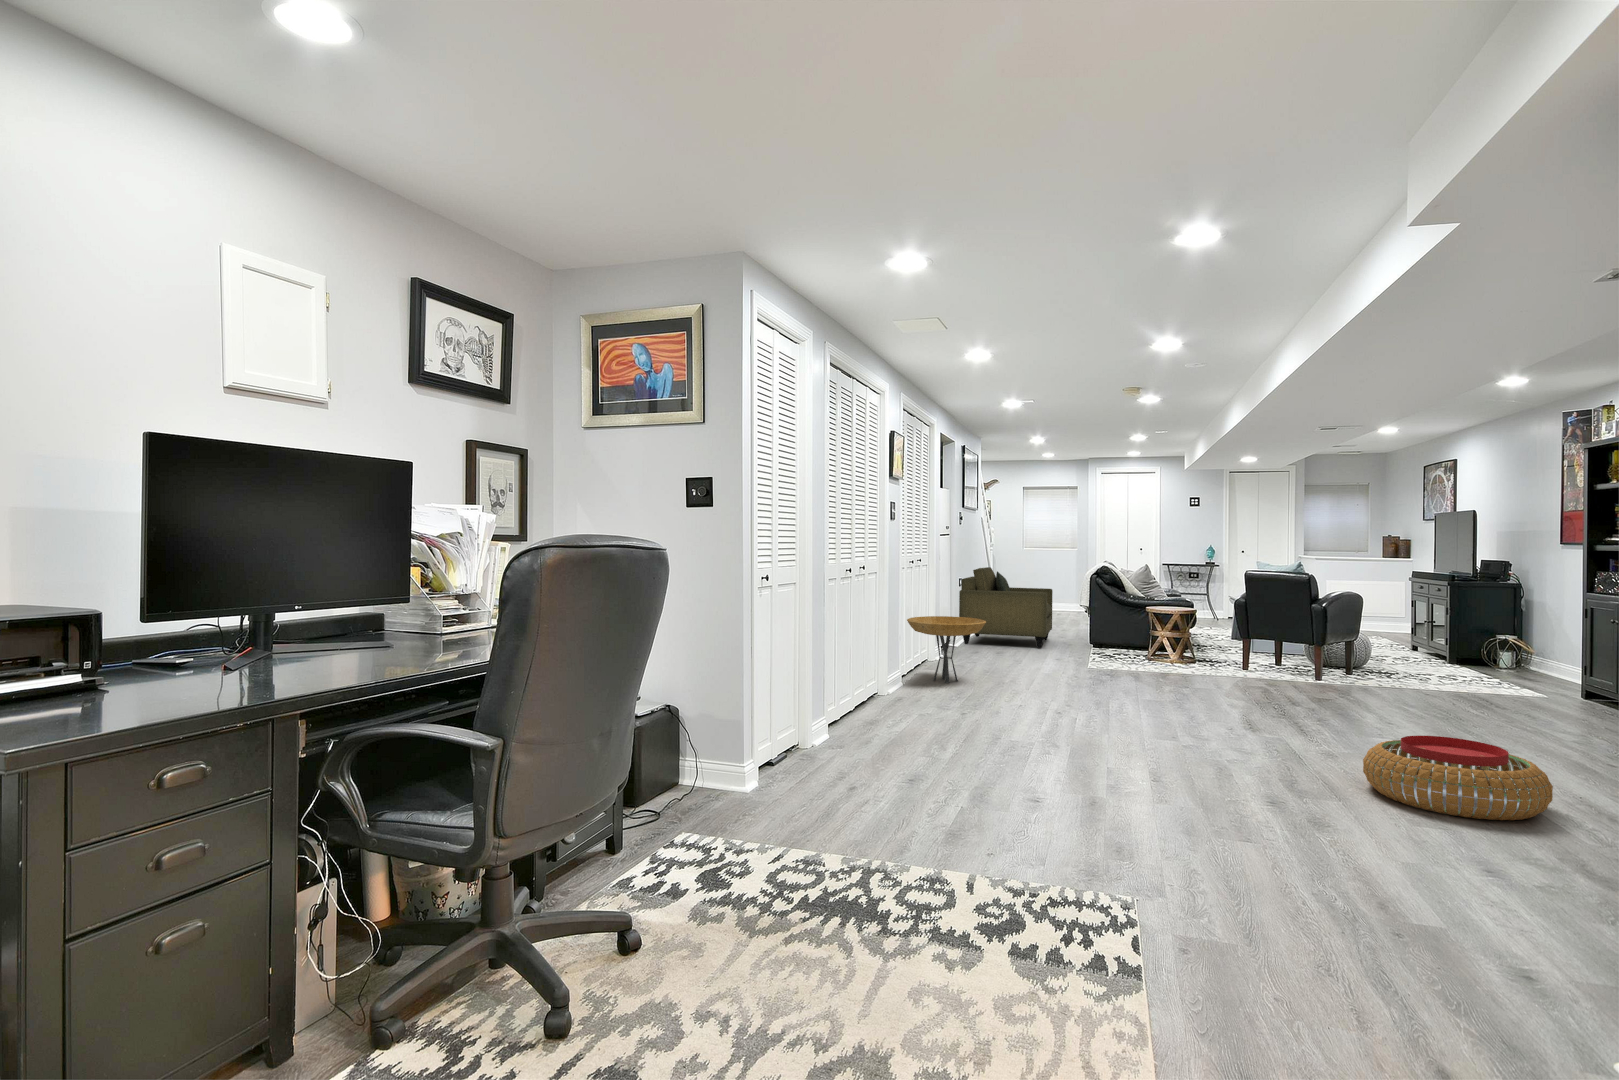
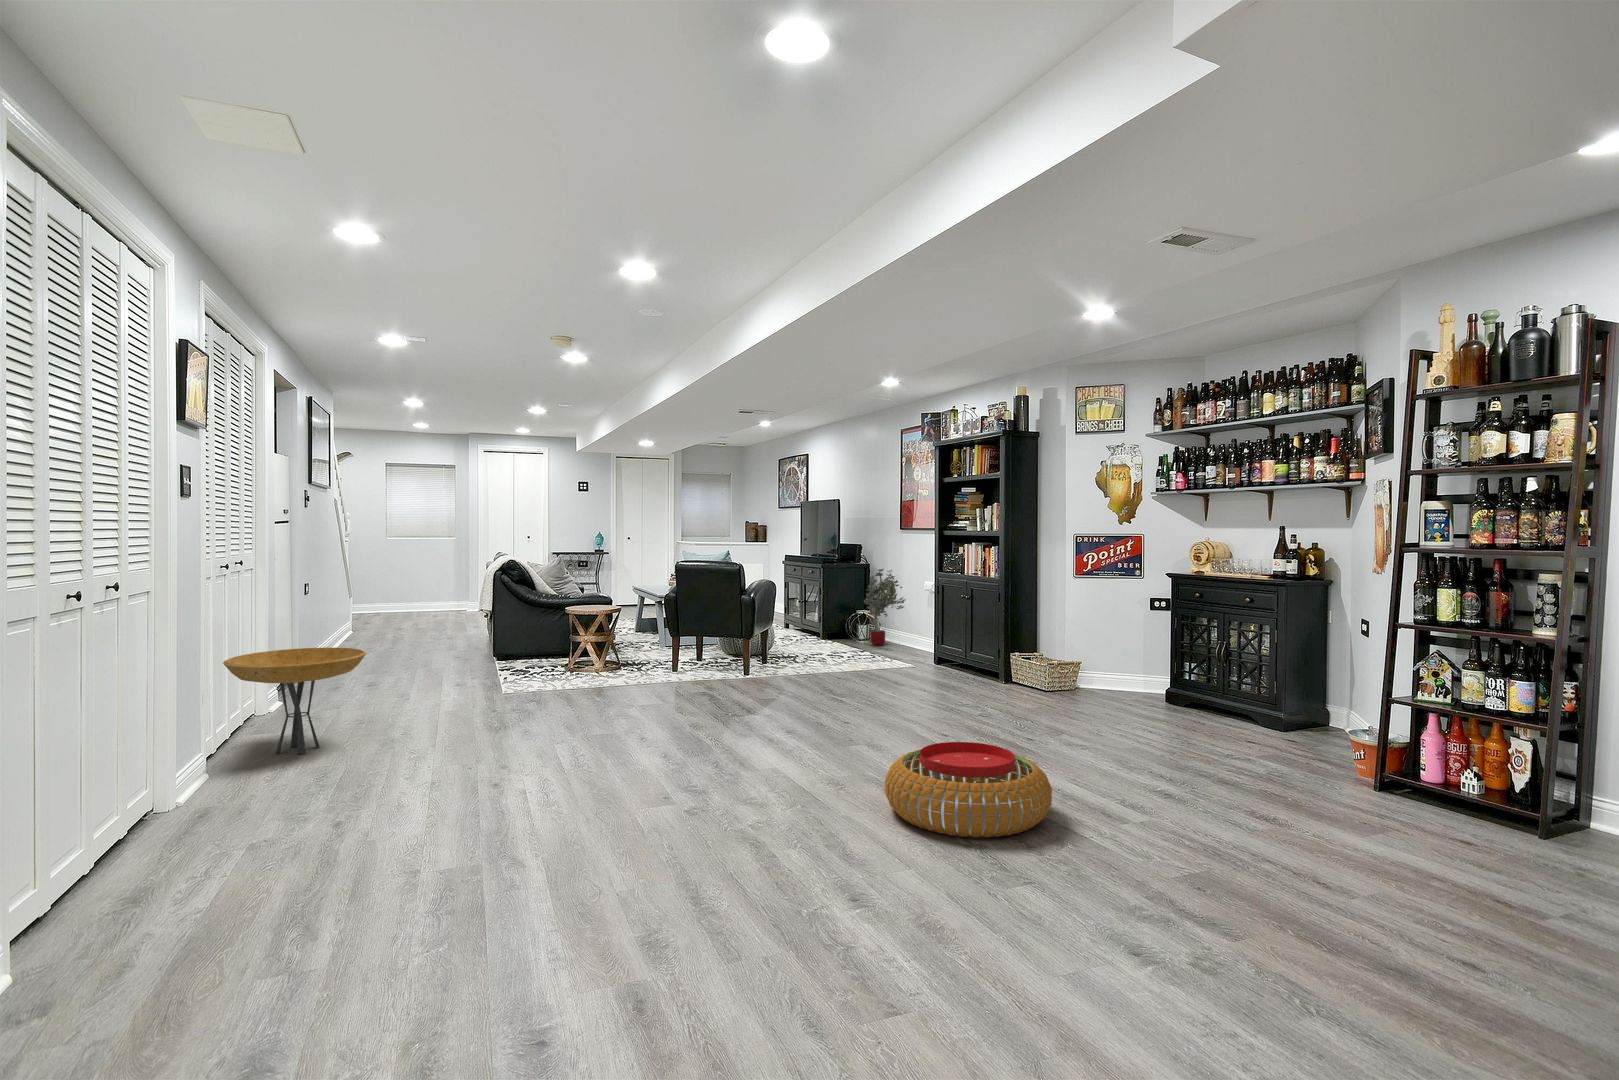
armchair: present [959,567,1053,648] -> none [307,567,440,677]
potted tree: none [1502,588,1565,676] -> present [864,569,905,646]

